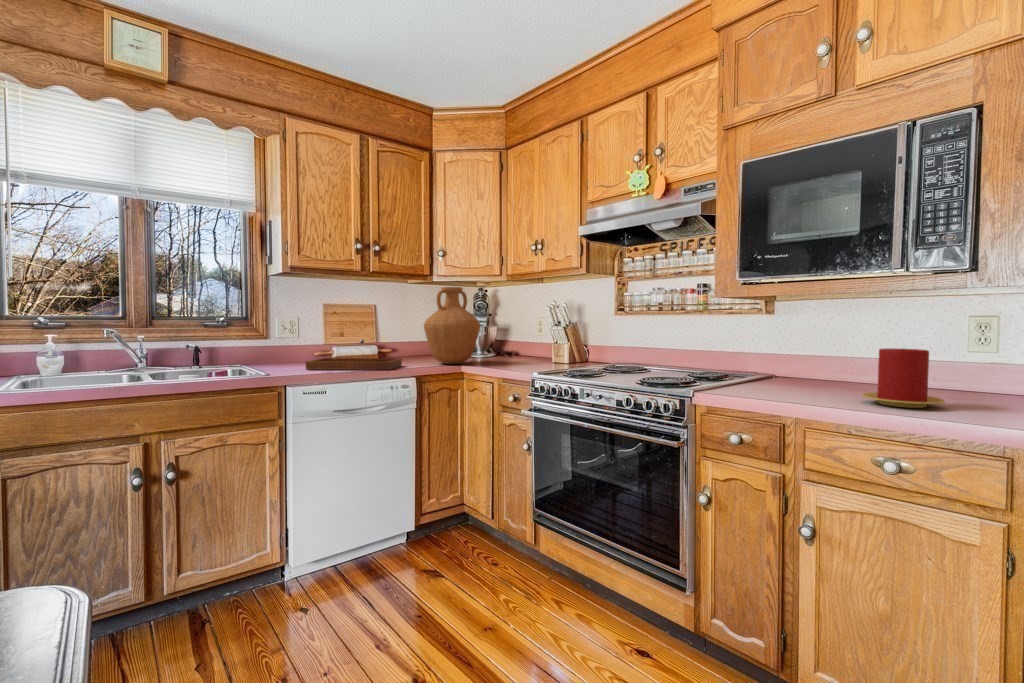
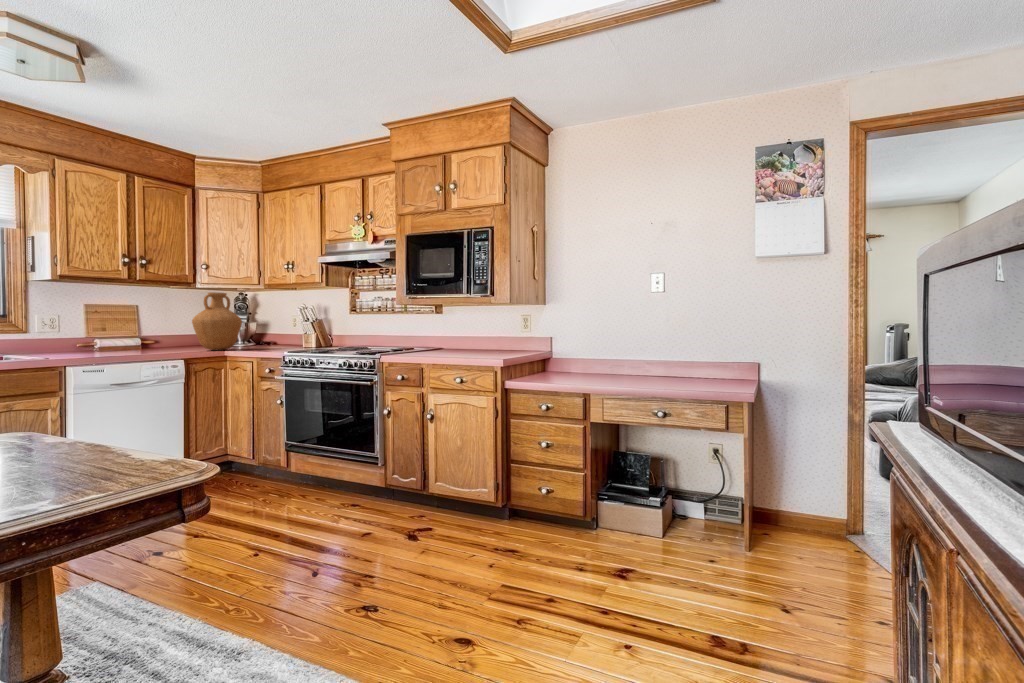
tray: present [306,339,402,370] -> none [78,331,172,355]
candle: present [862,348,945,408] -> none [456,329,486,354]

